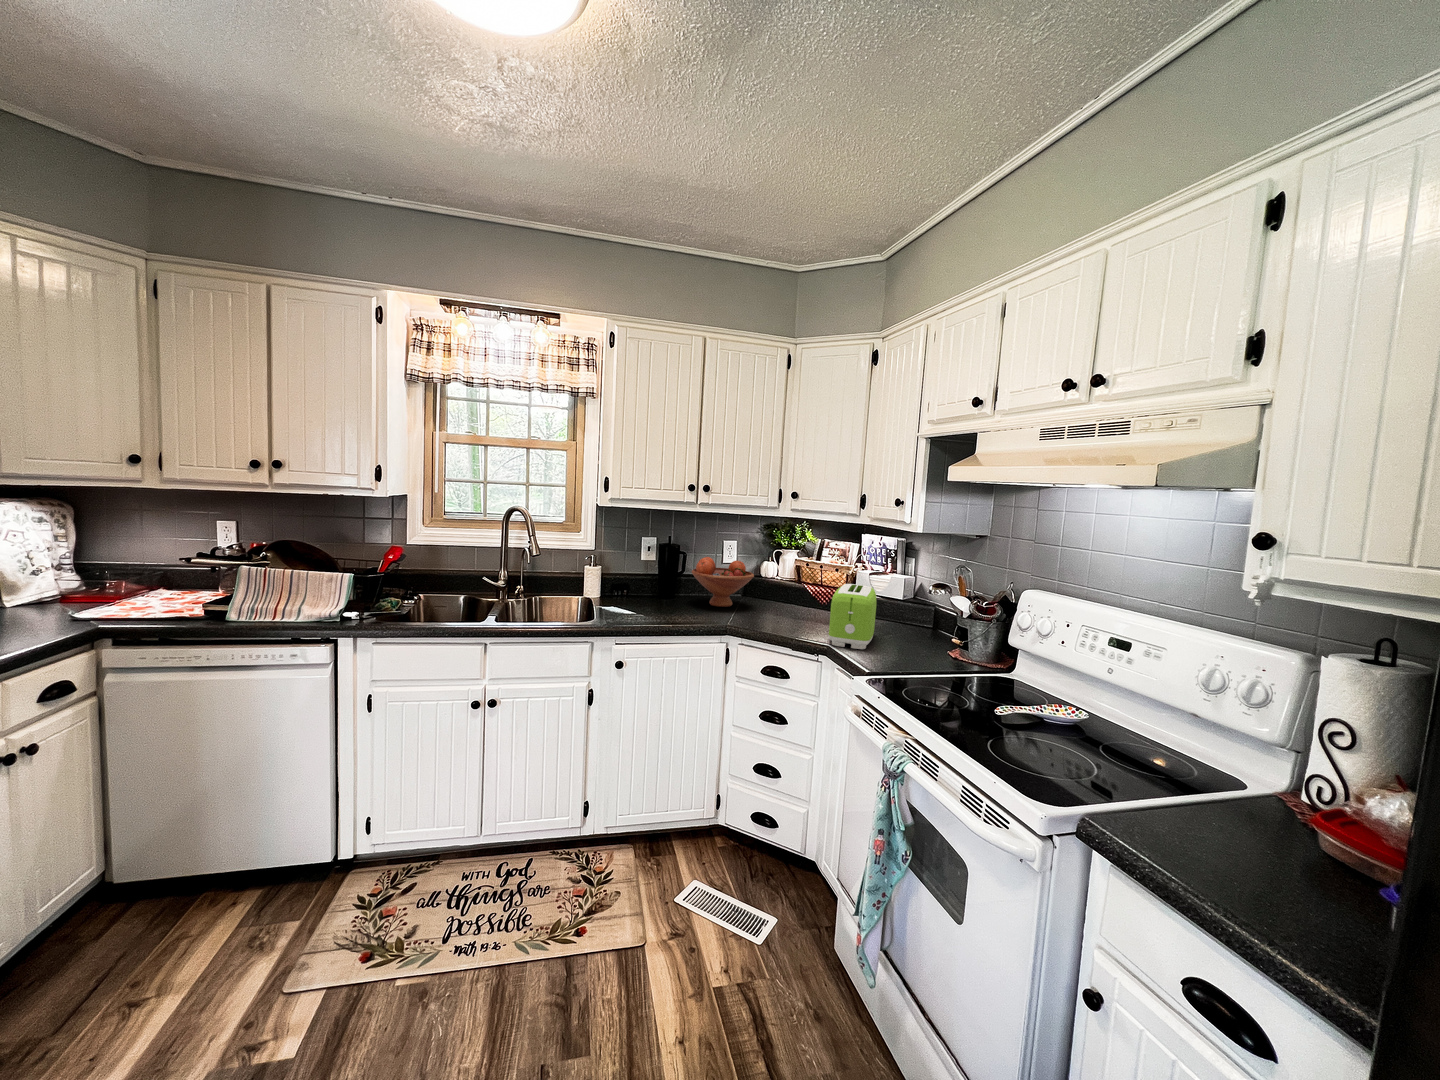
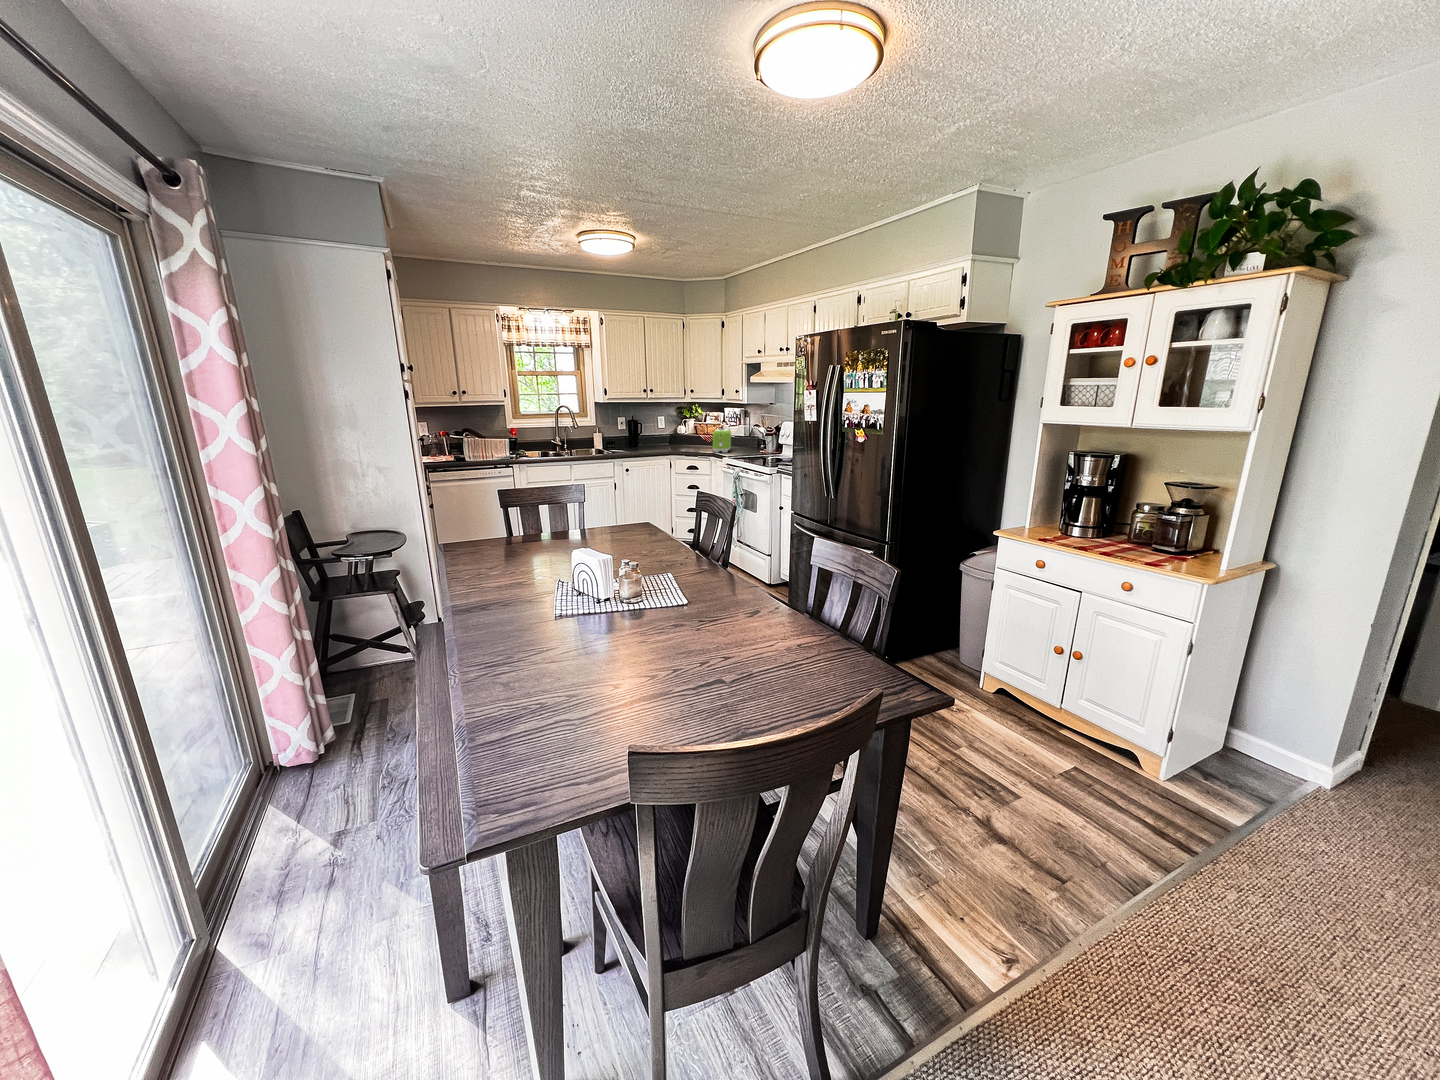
fruit bowl: present [692,557,754,607] -> none [647,424,677,447]

